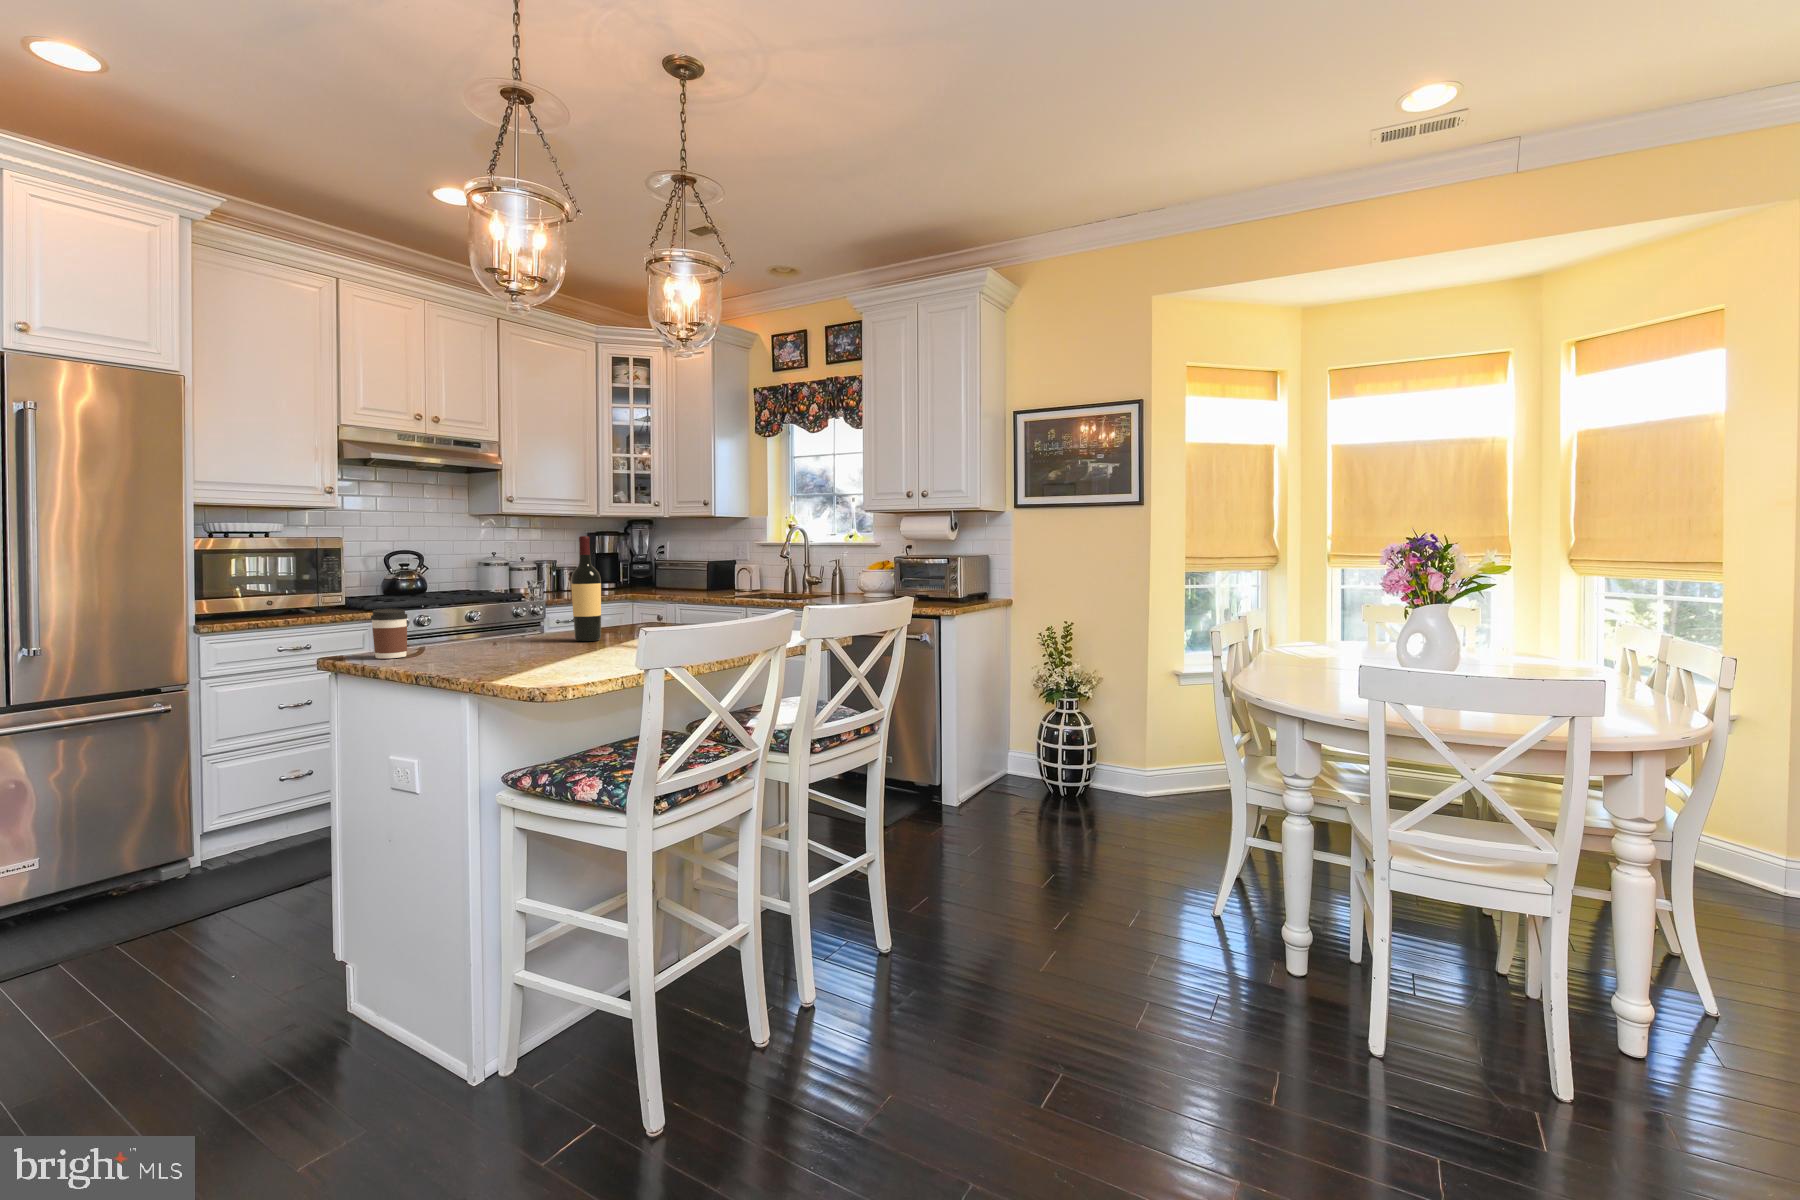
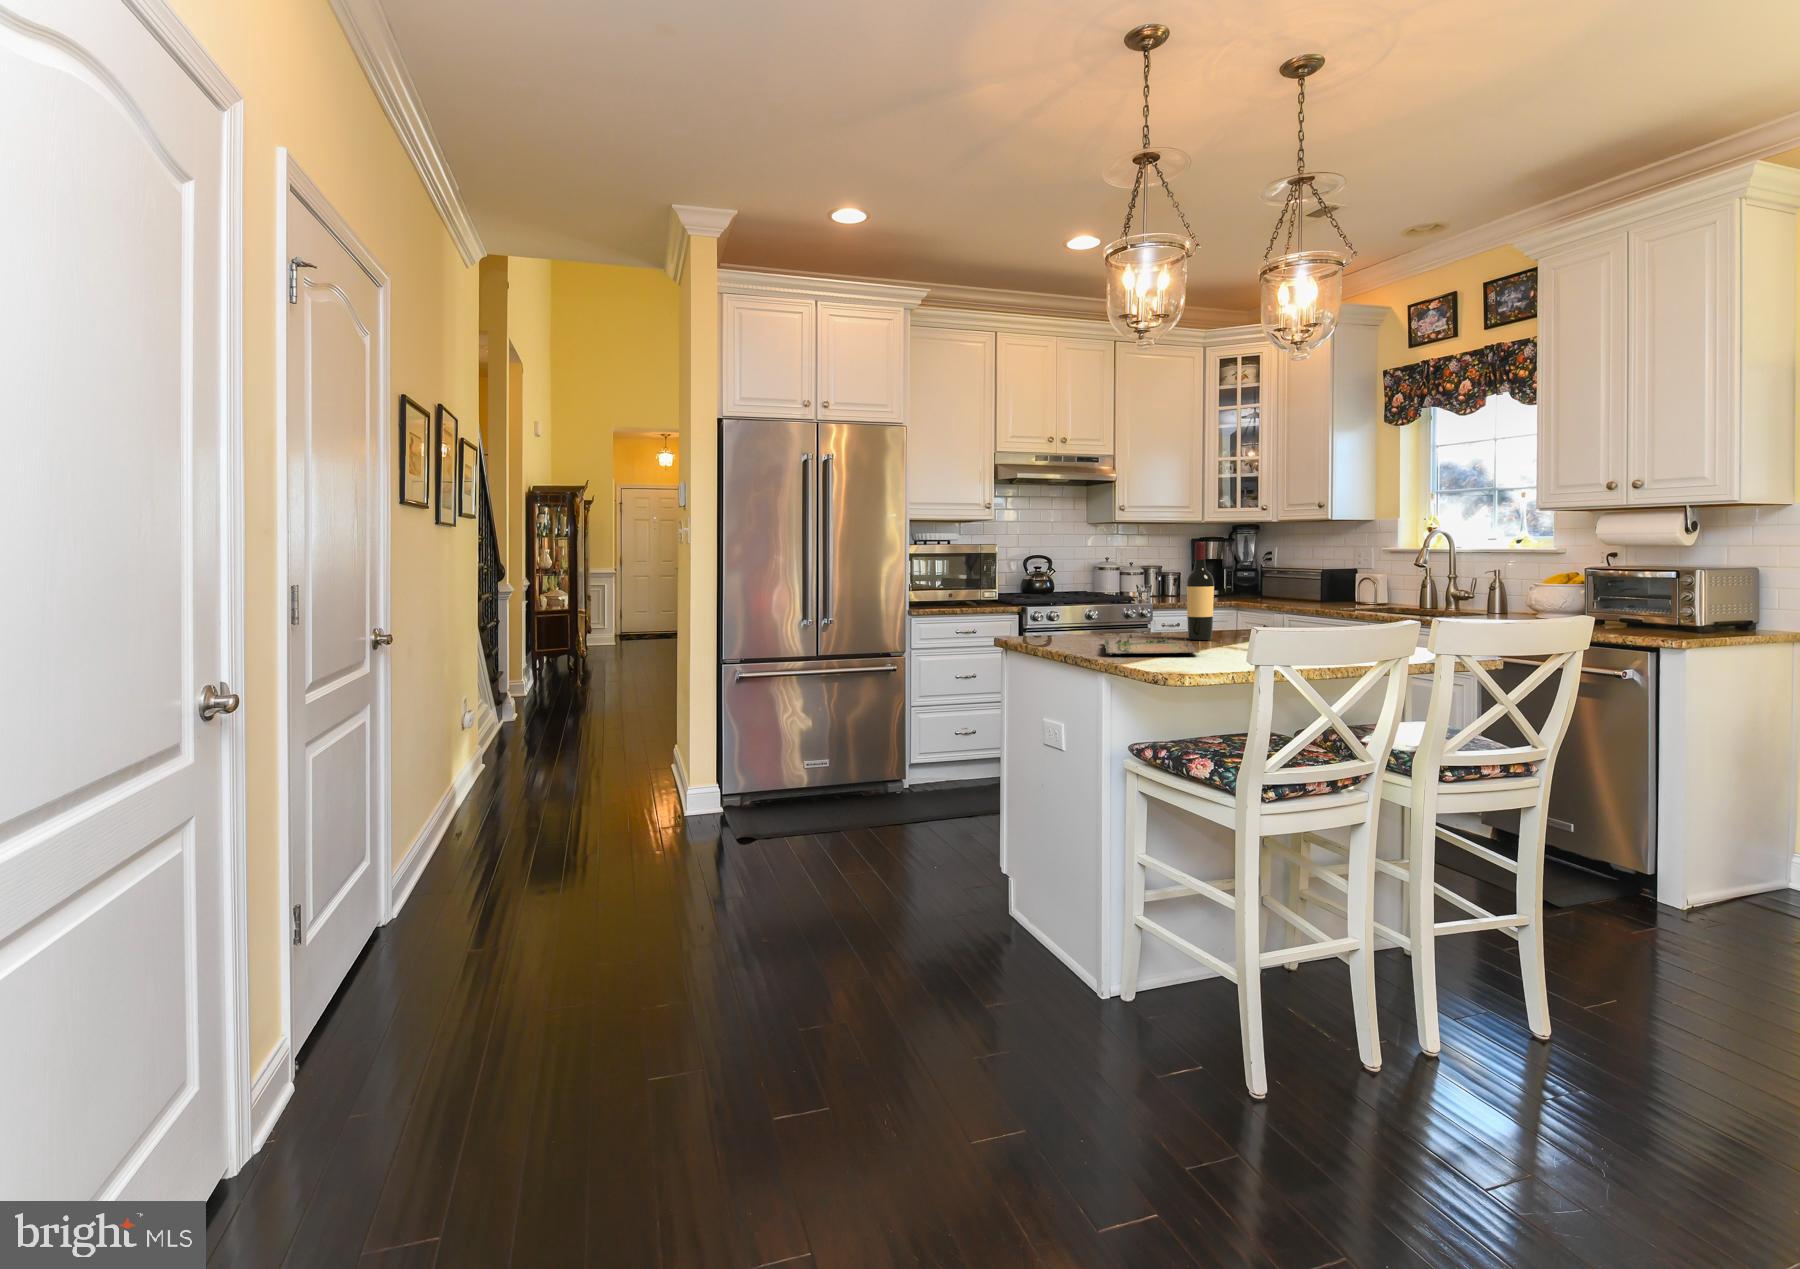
coffee cup: present [371,608,407,658] -> none [1029,605,1055,645]
tray: none [472,634,586,666] -> present [1104,634,1200,655]

